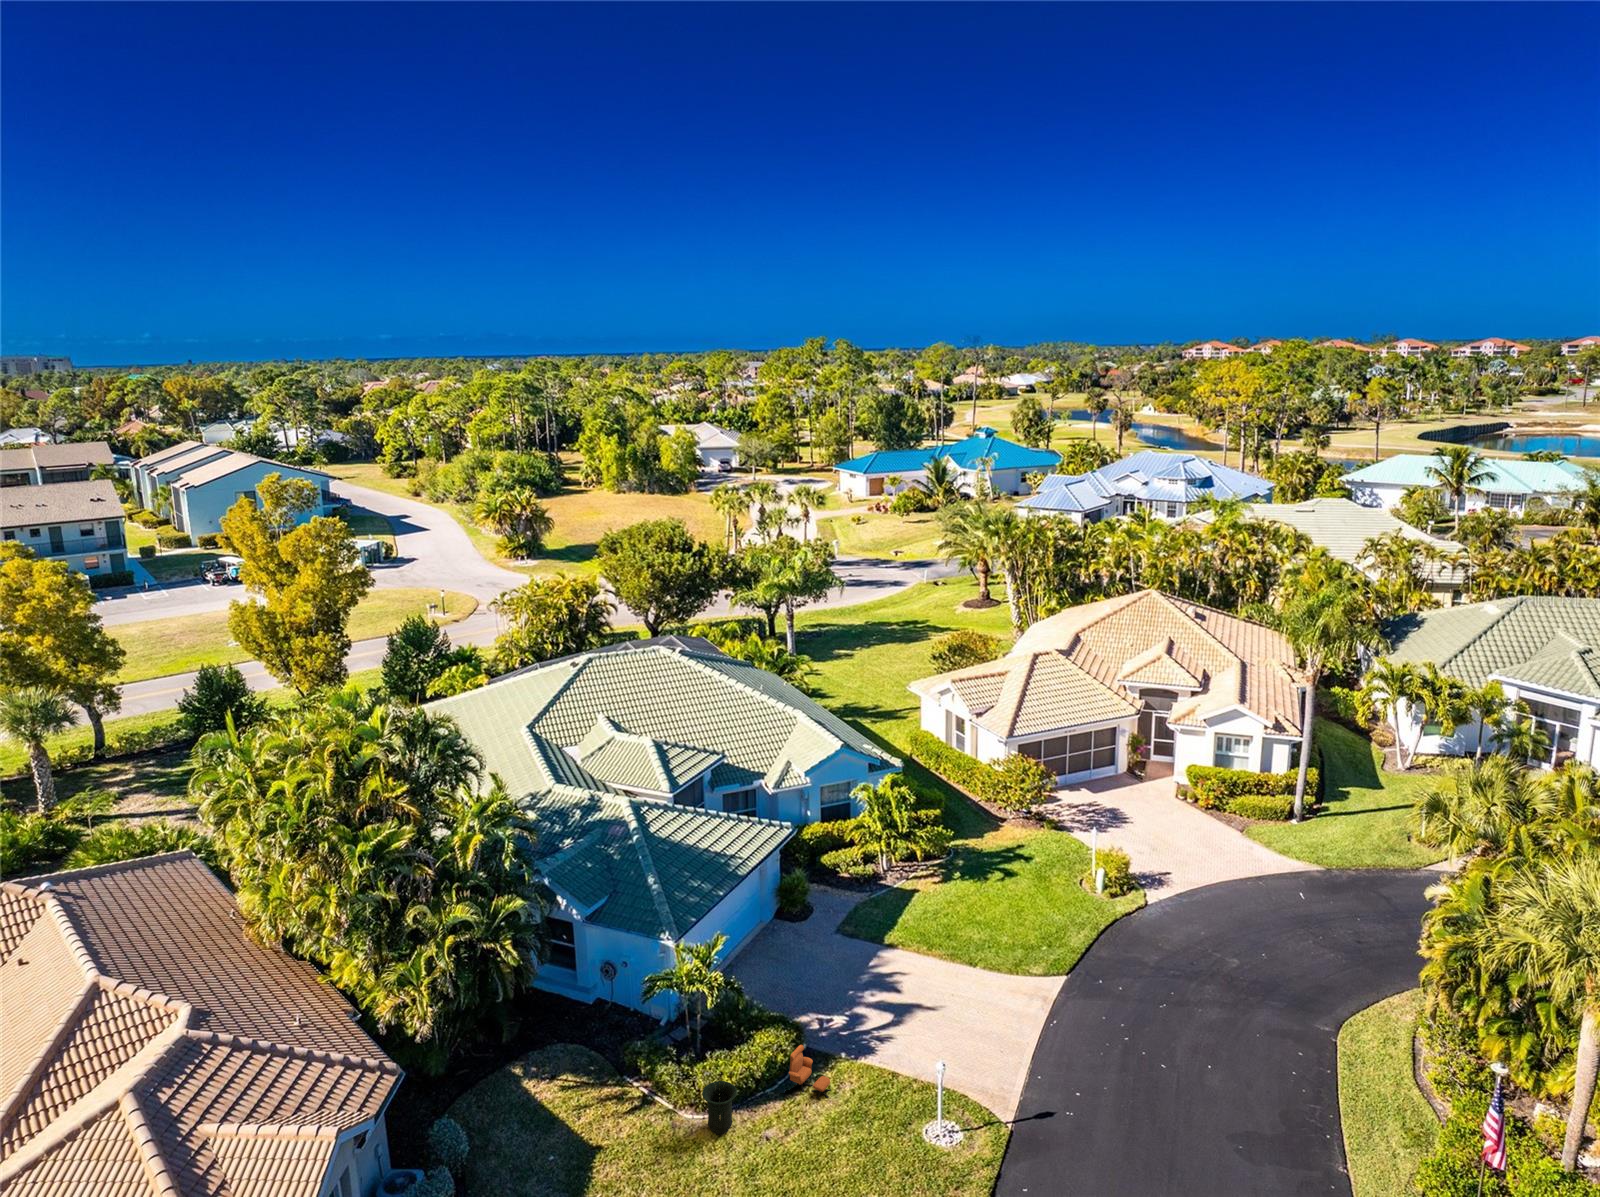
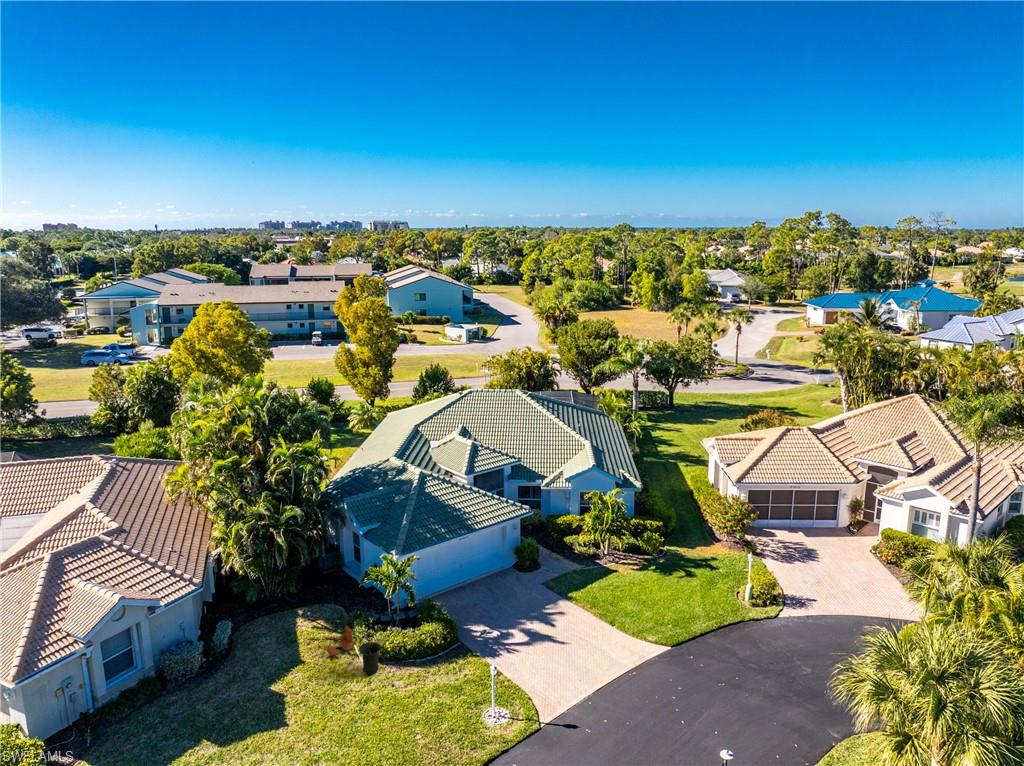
lounge chair: present [789,1045,831,1098] -> present [327,626,354,661]

